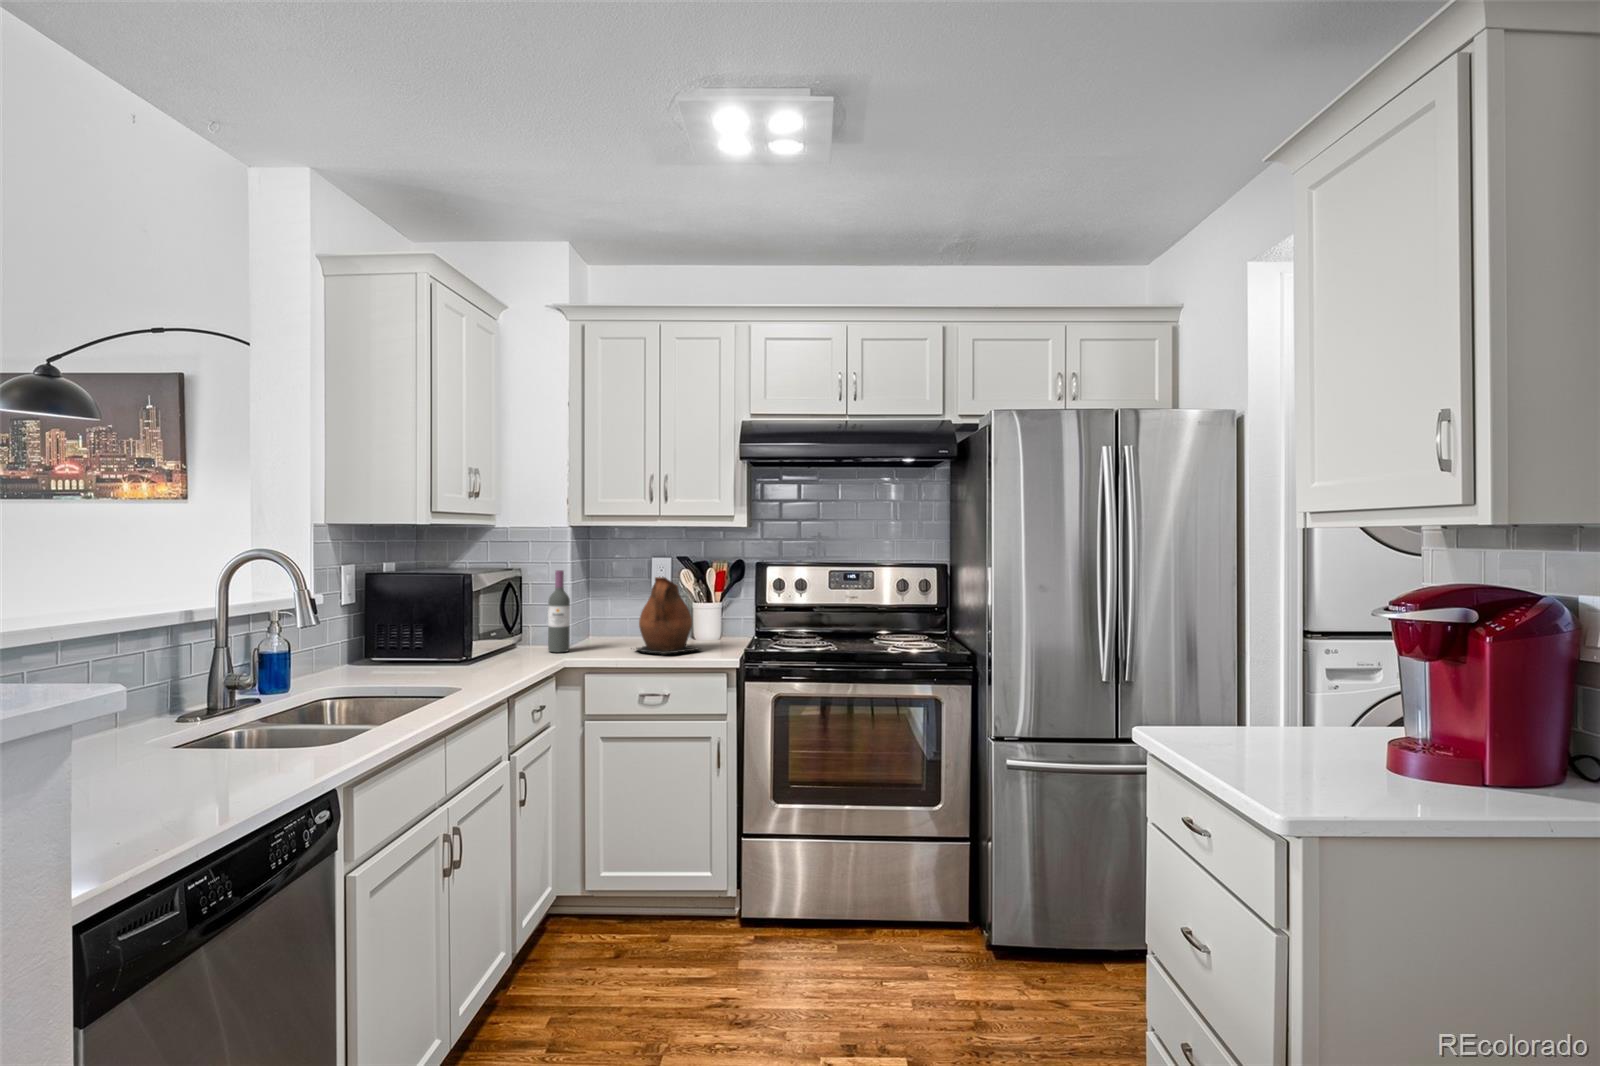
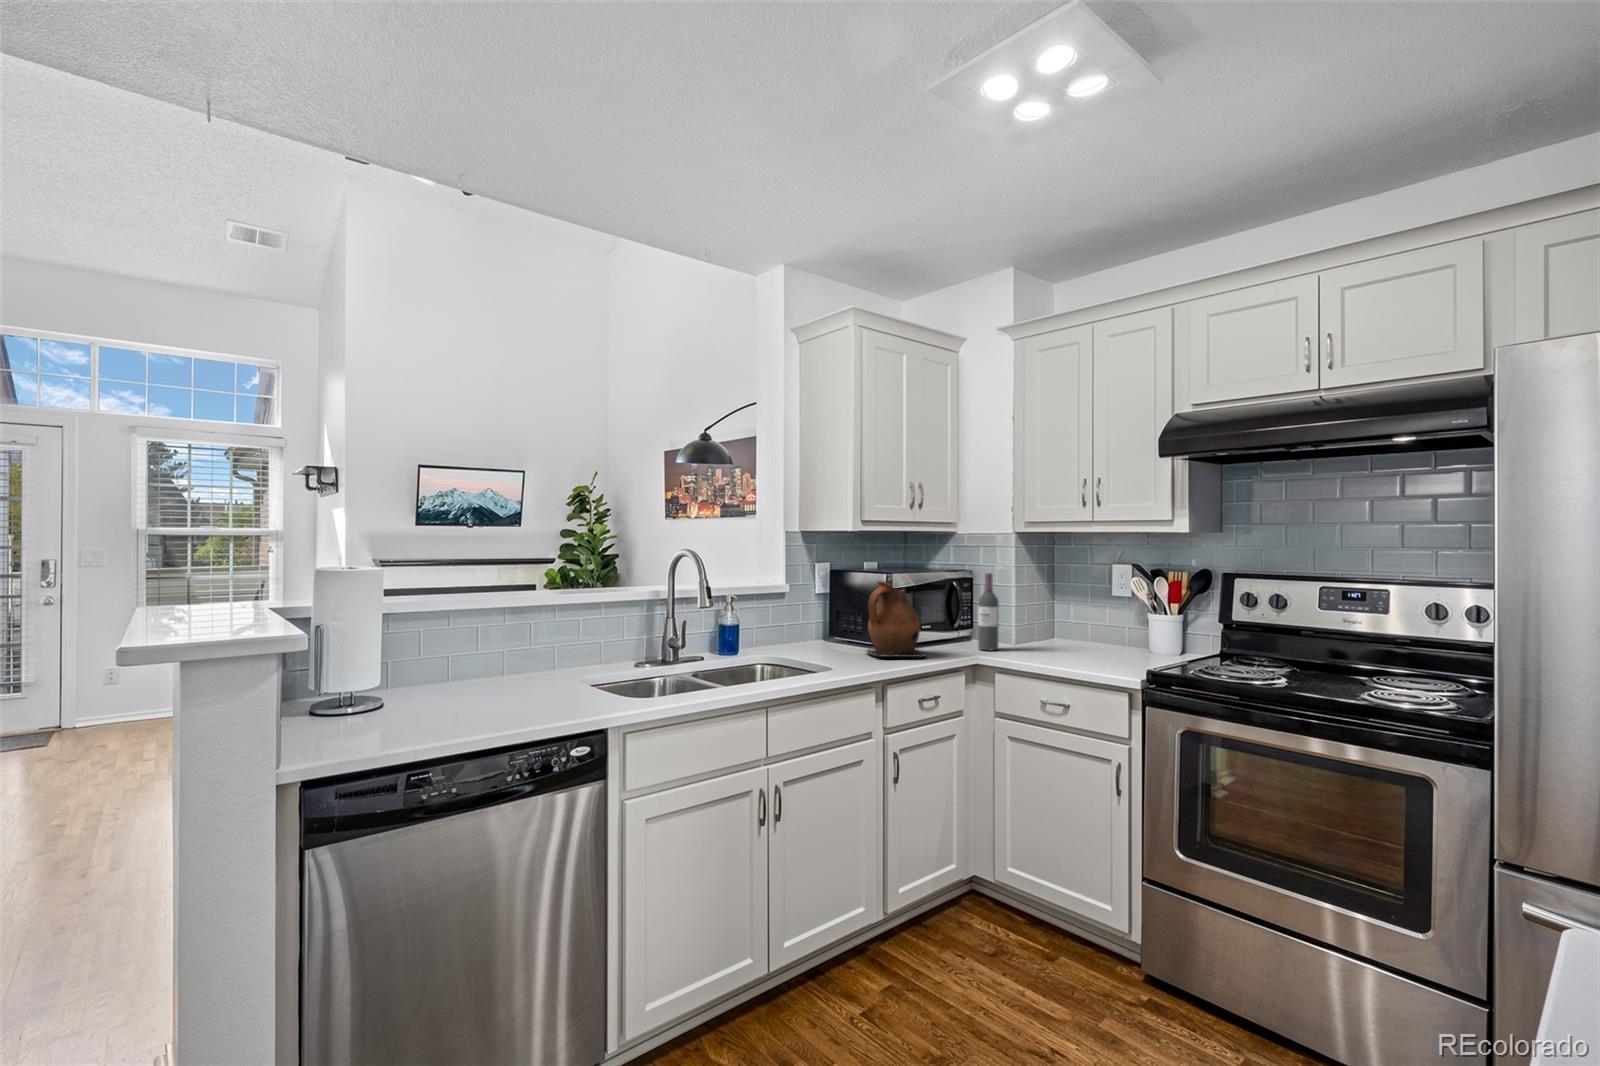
ceramic pitcher: present [636,577,701,654] -> present [867,581,926,657]

